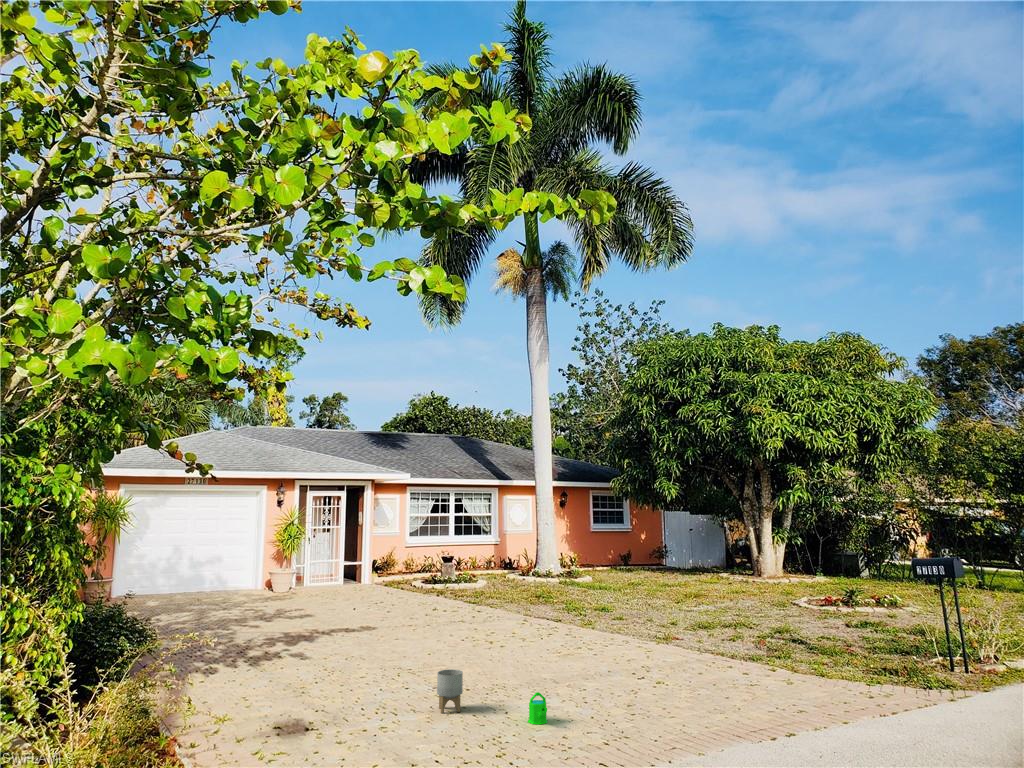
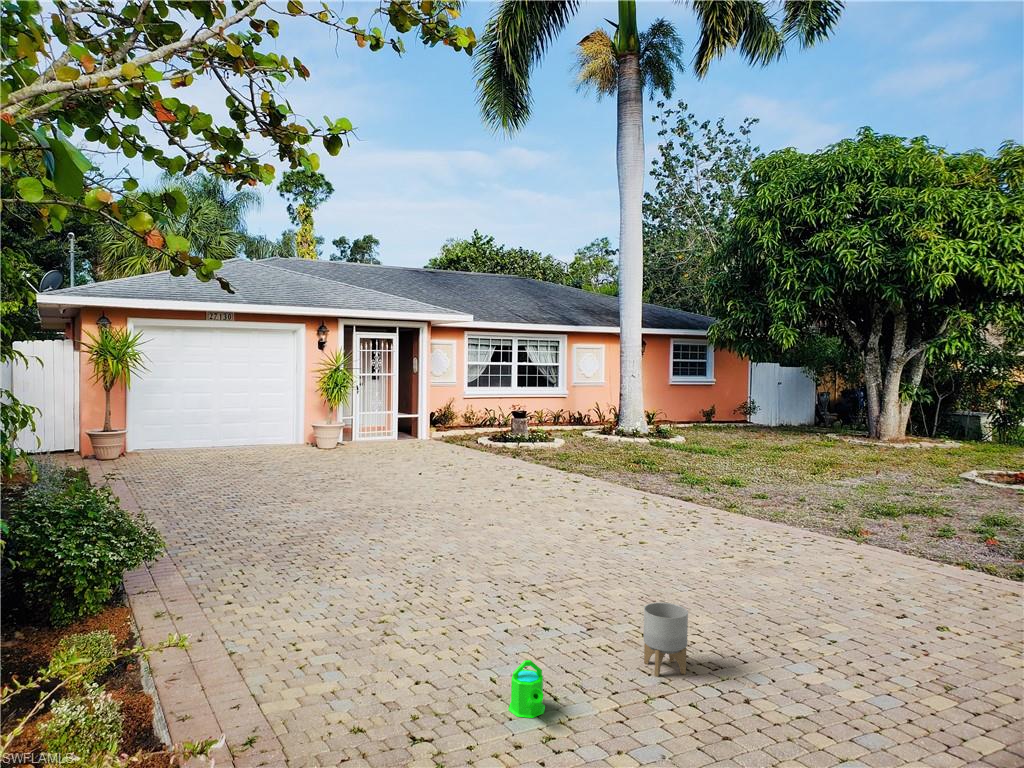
watering can: present [528,692,548,725] -> present [508,660,545,718]

